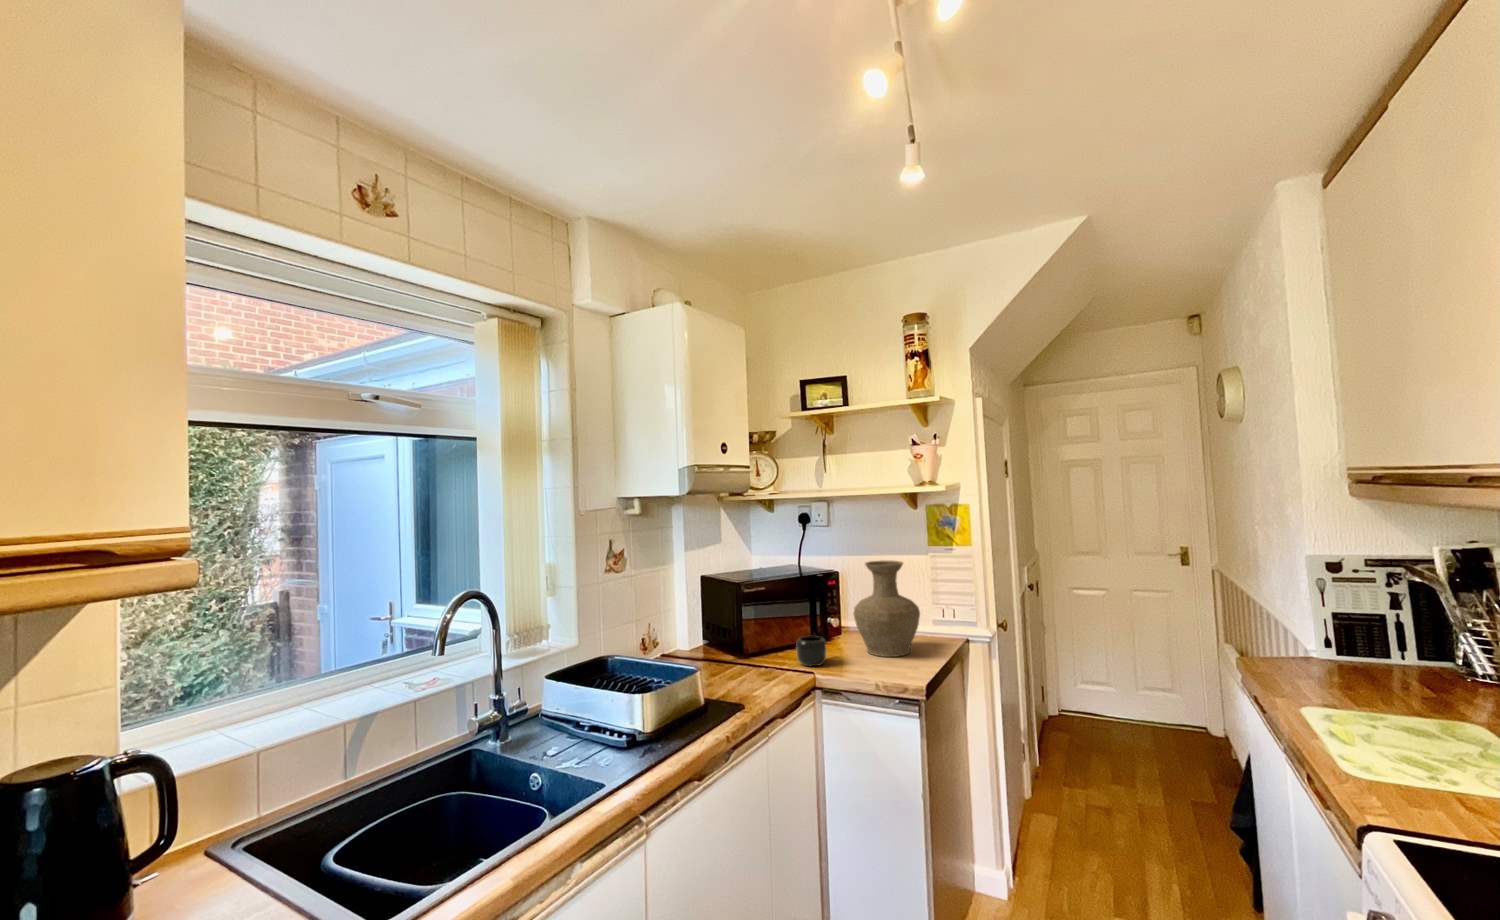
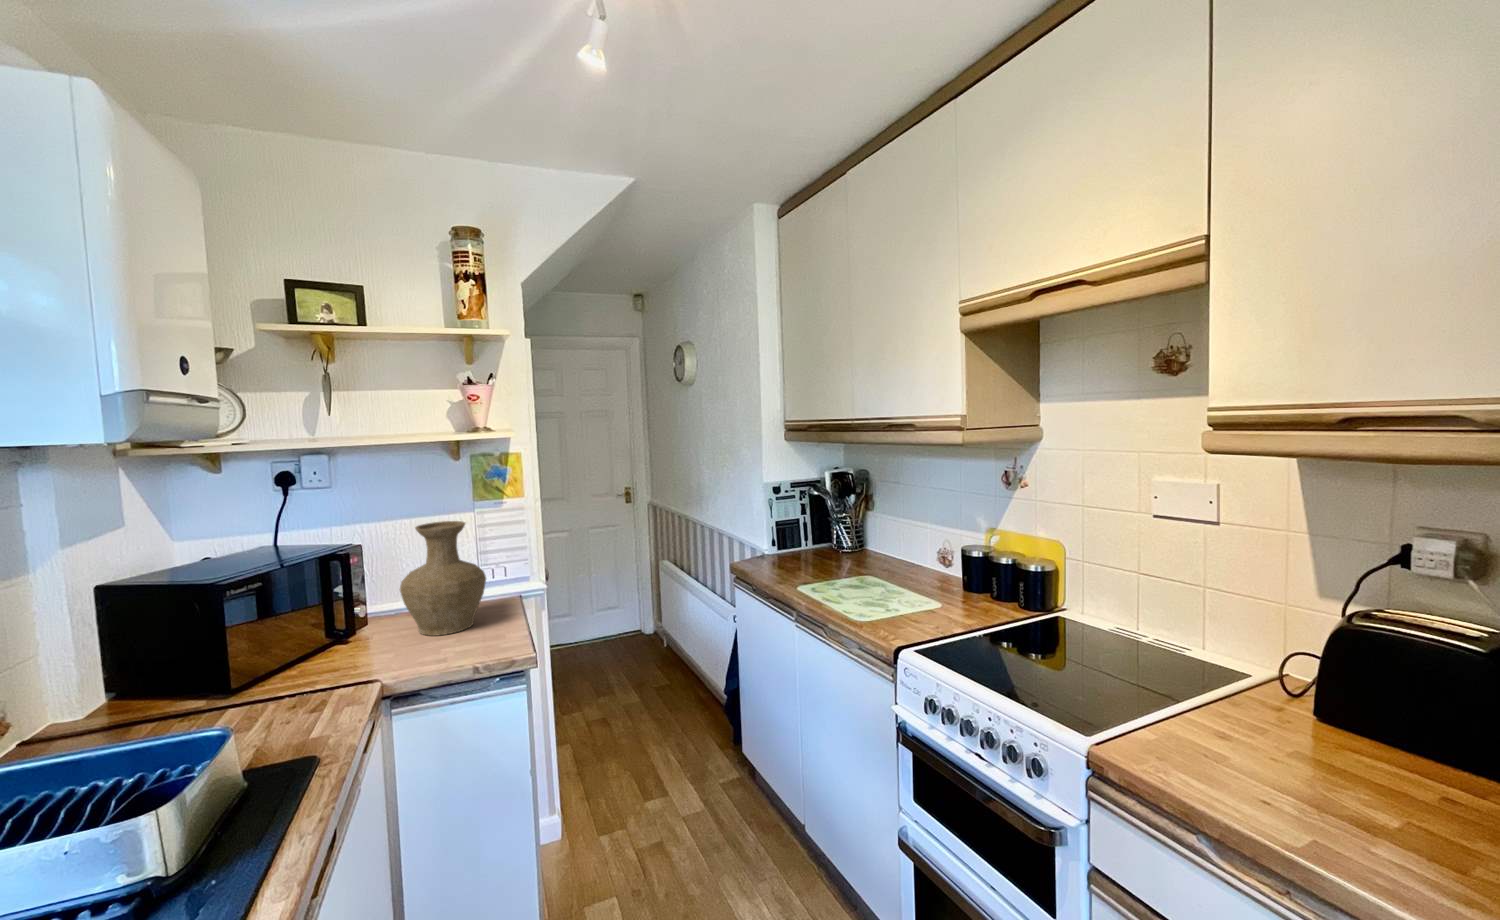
mug: present [796,636,826,666] -> none [335,631,382,674]

